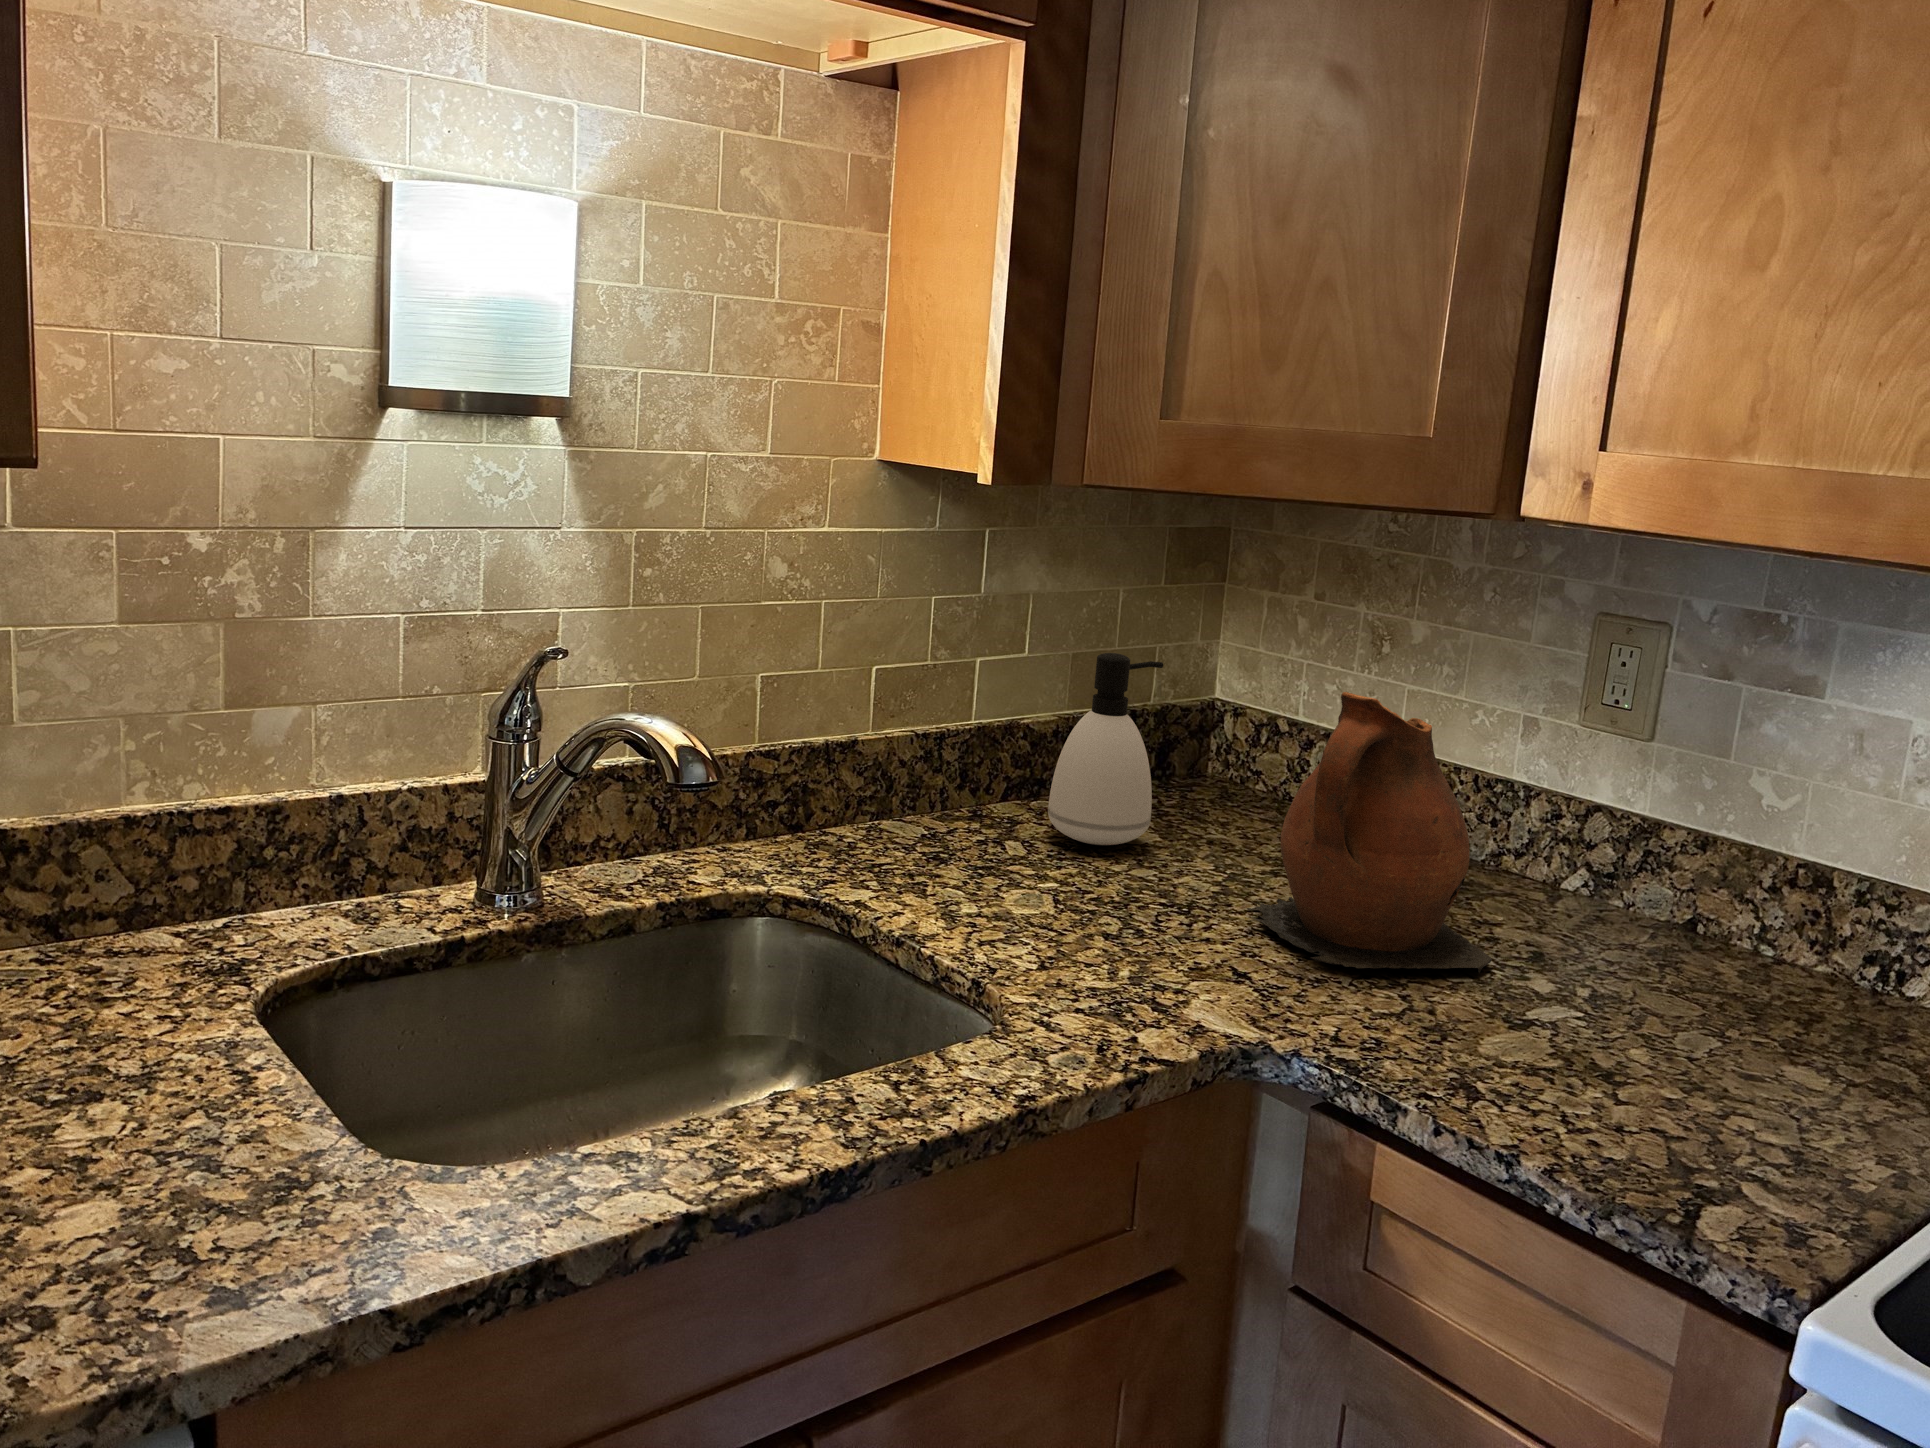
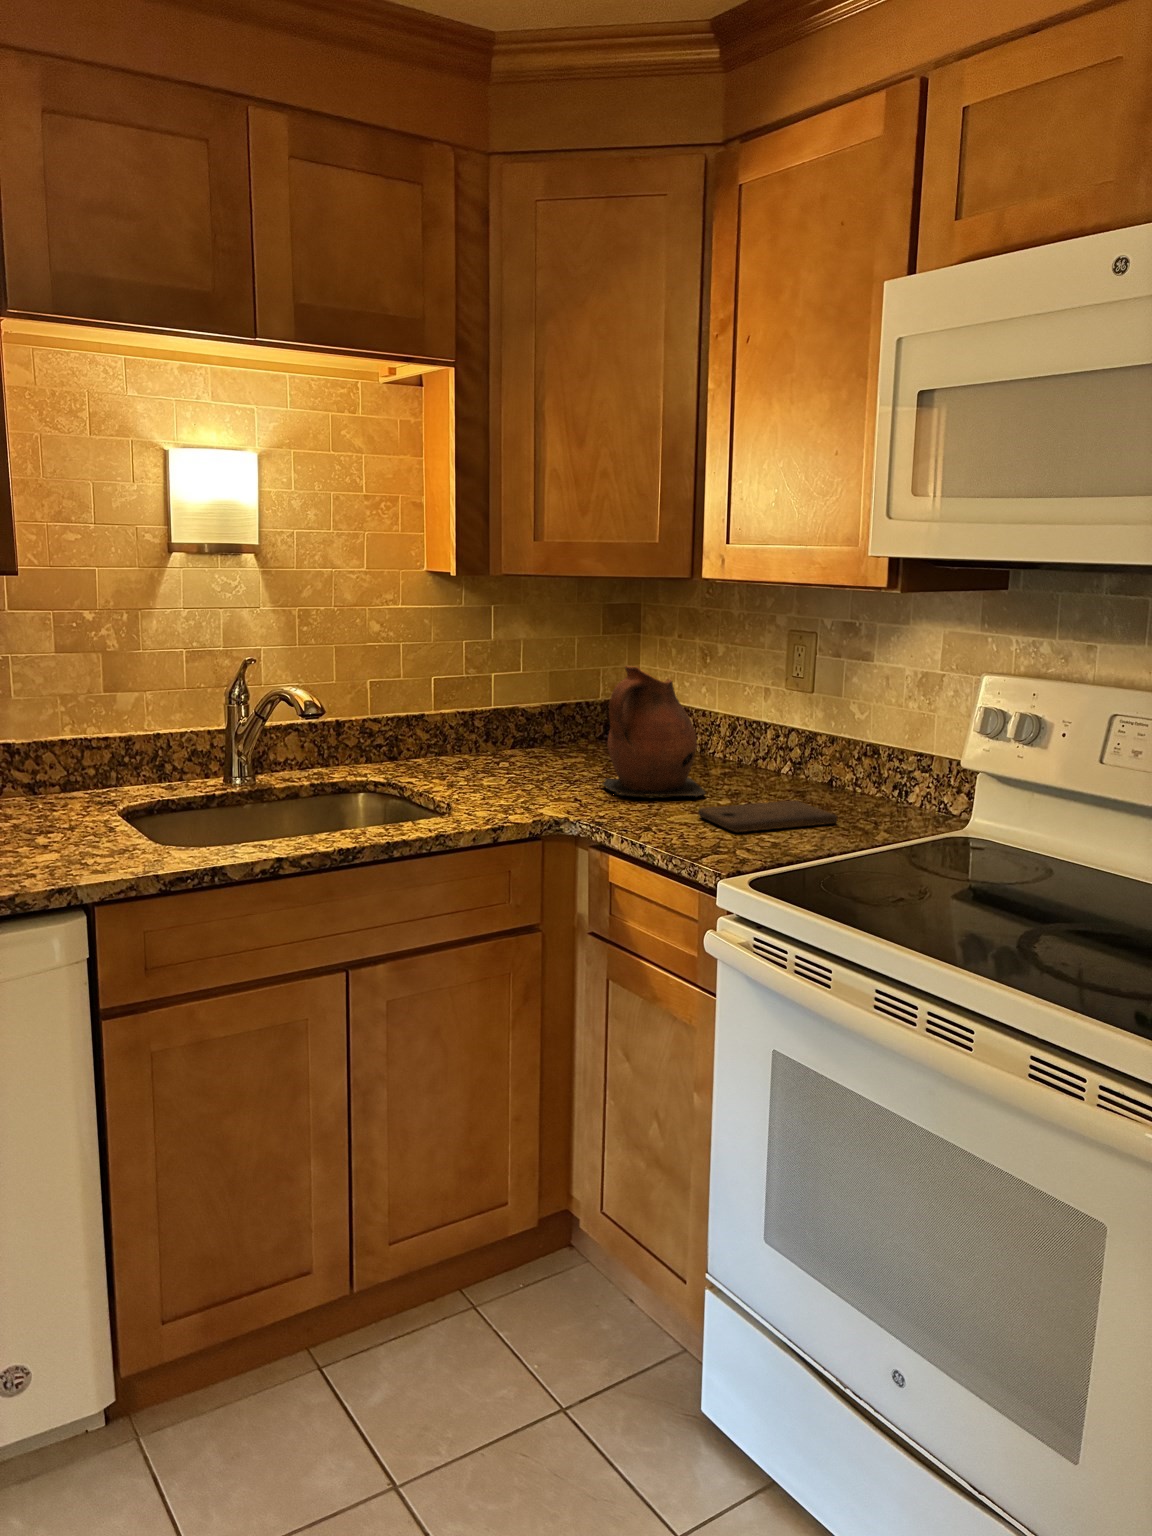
soap dispenser: present [1048,653,1163,845] -> none [521,664,576,762]
cutting board: none [1538,994,1844,1108] -> present [698,800,838,832]

